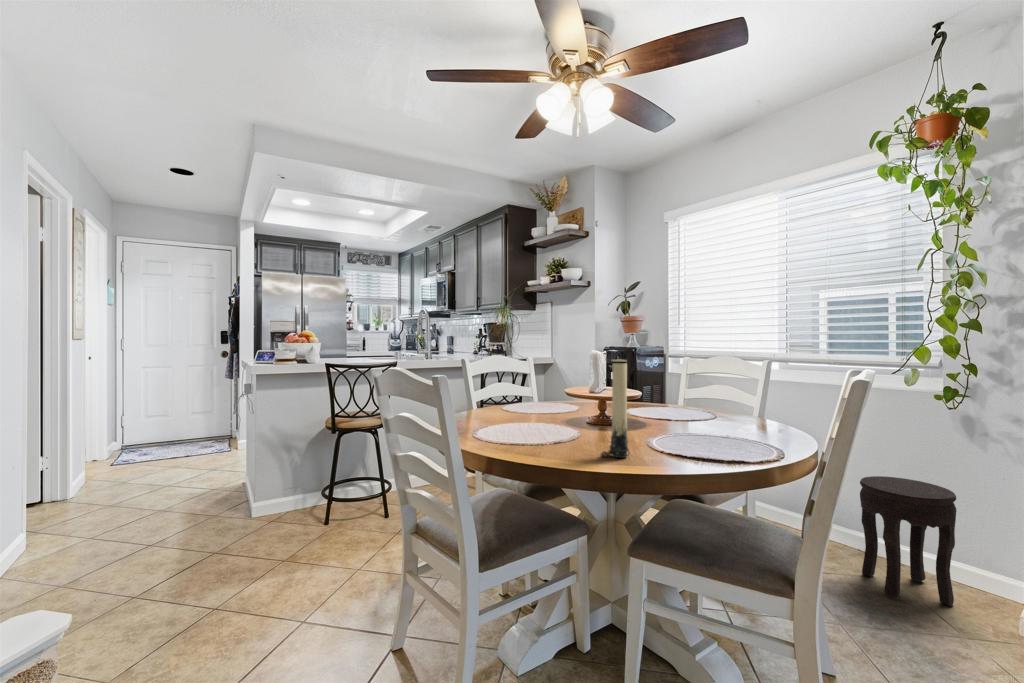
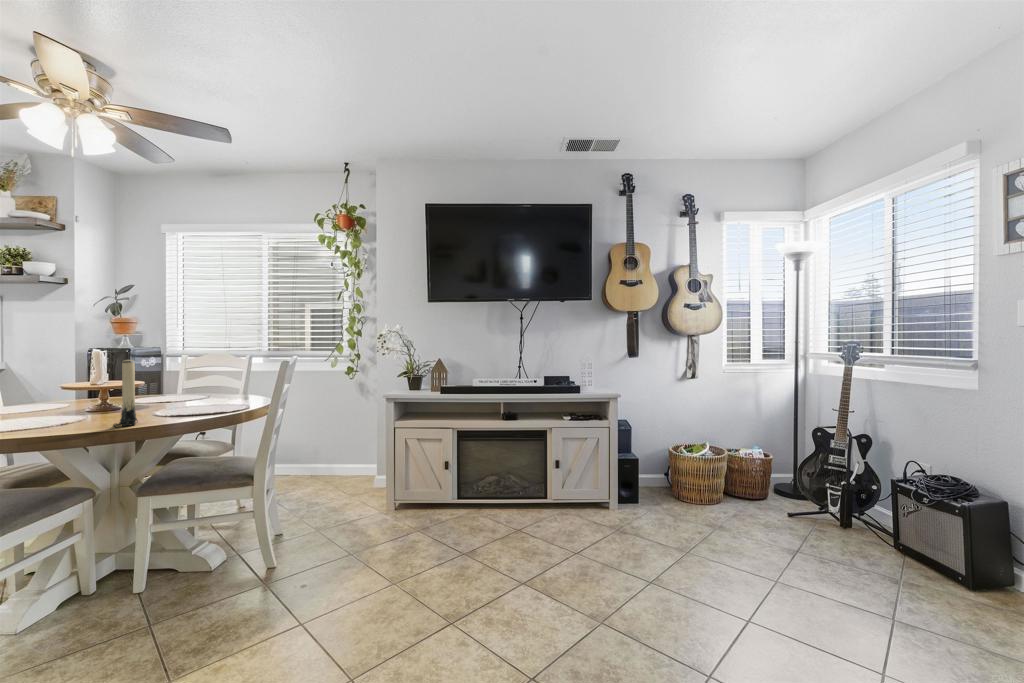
side table: present [860,476,956,606] -> none [309,421,354,490]

